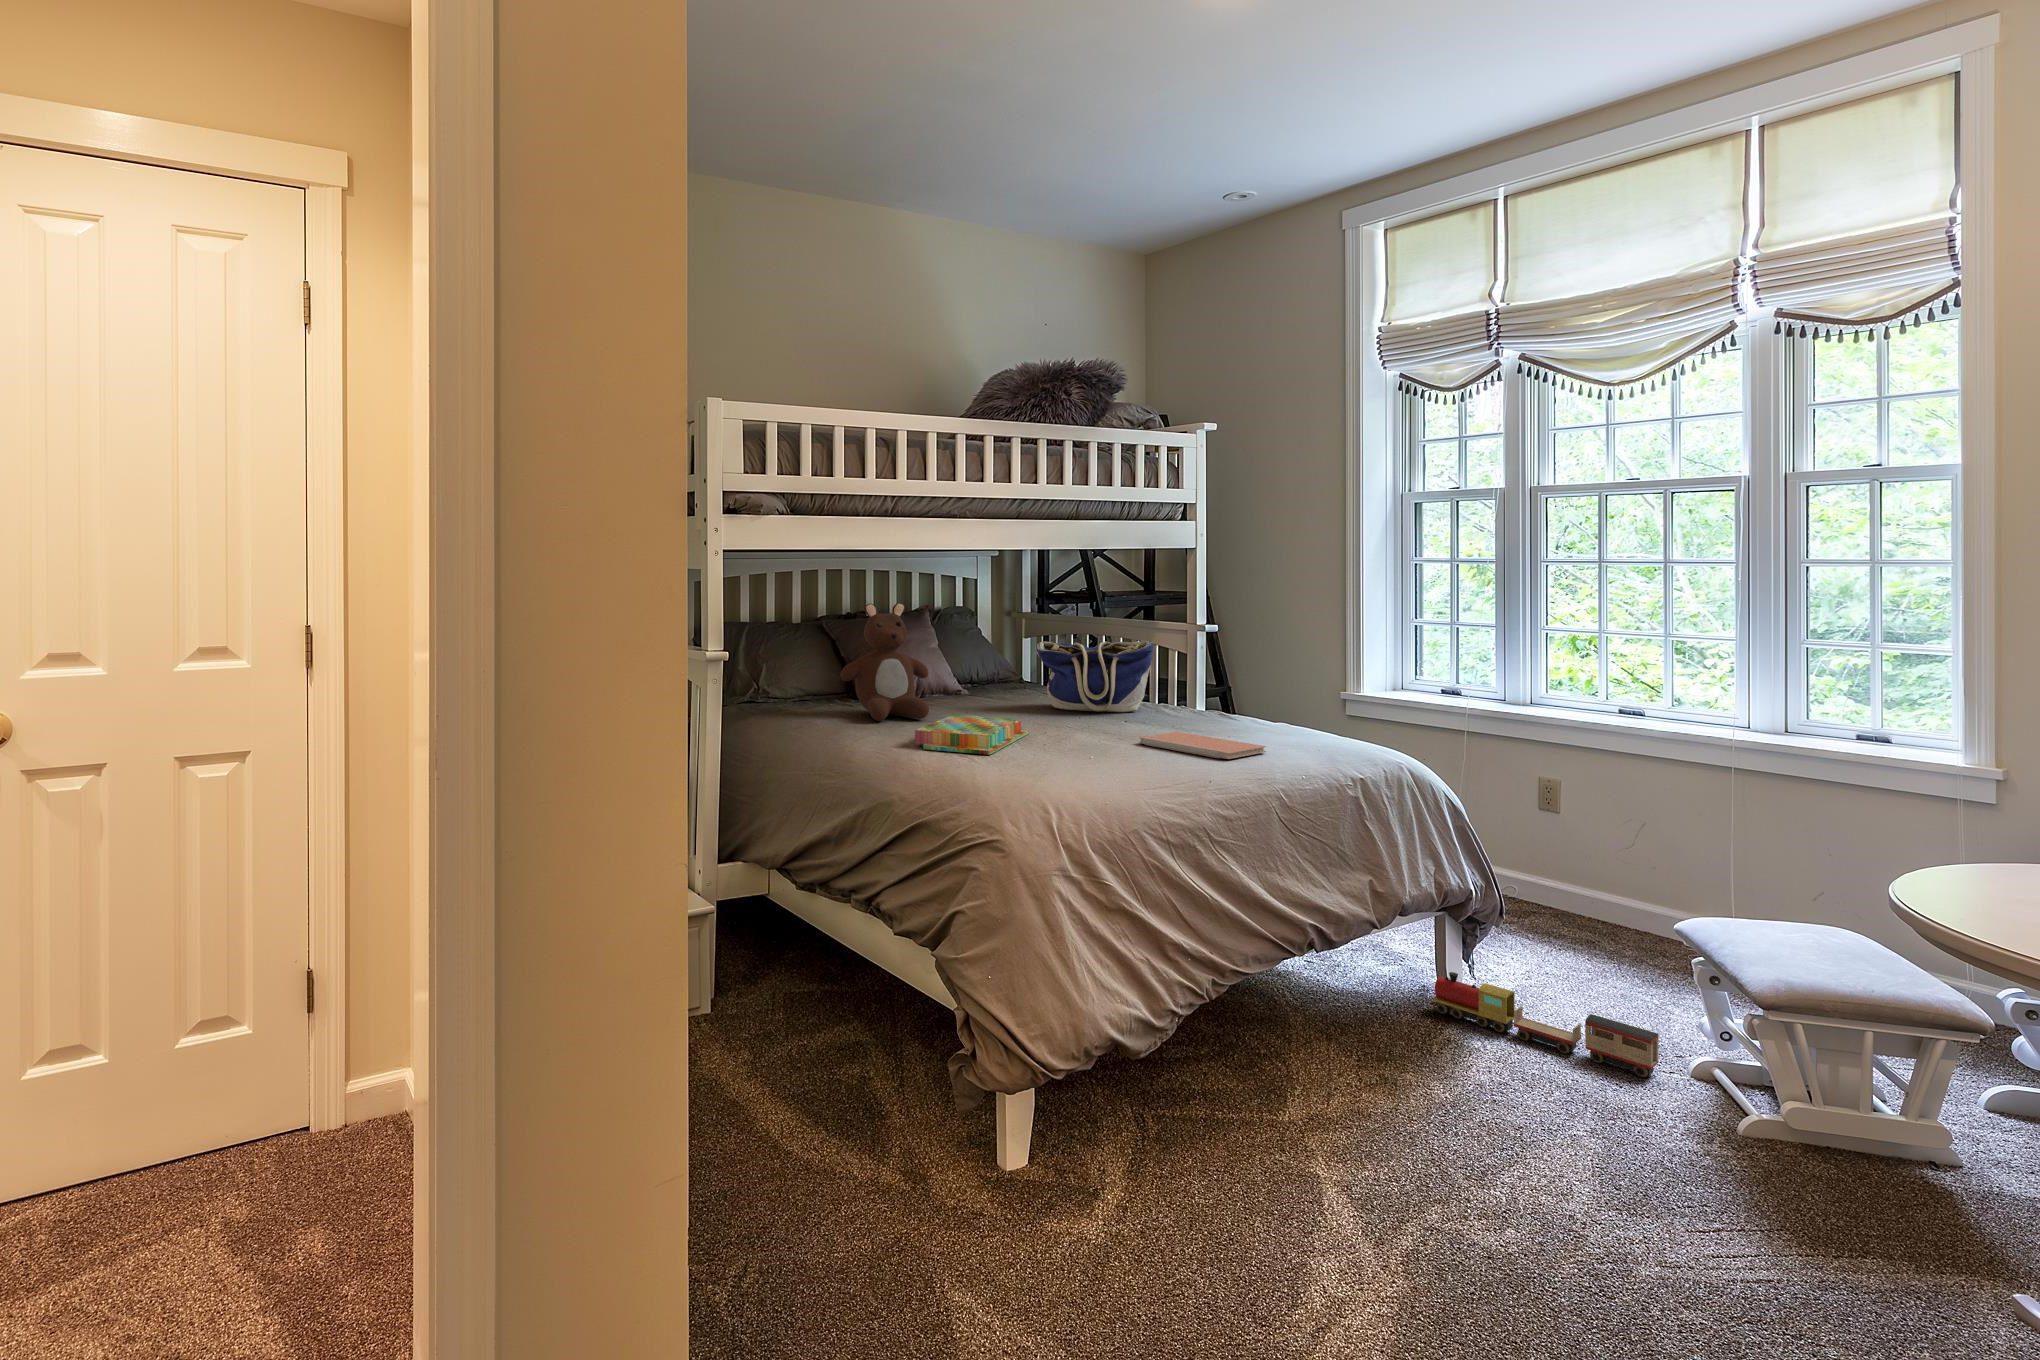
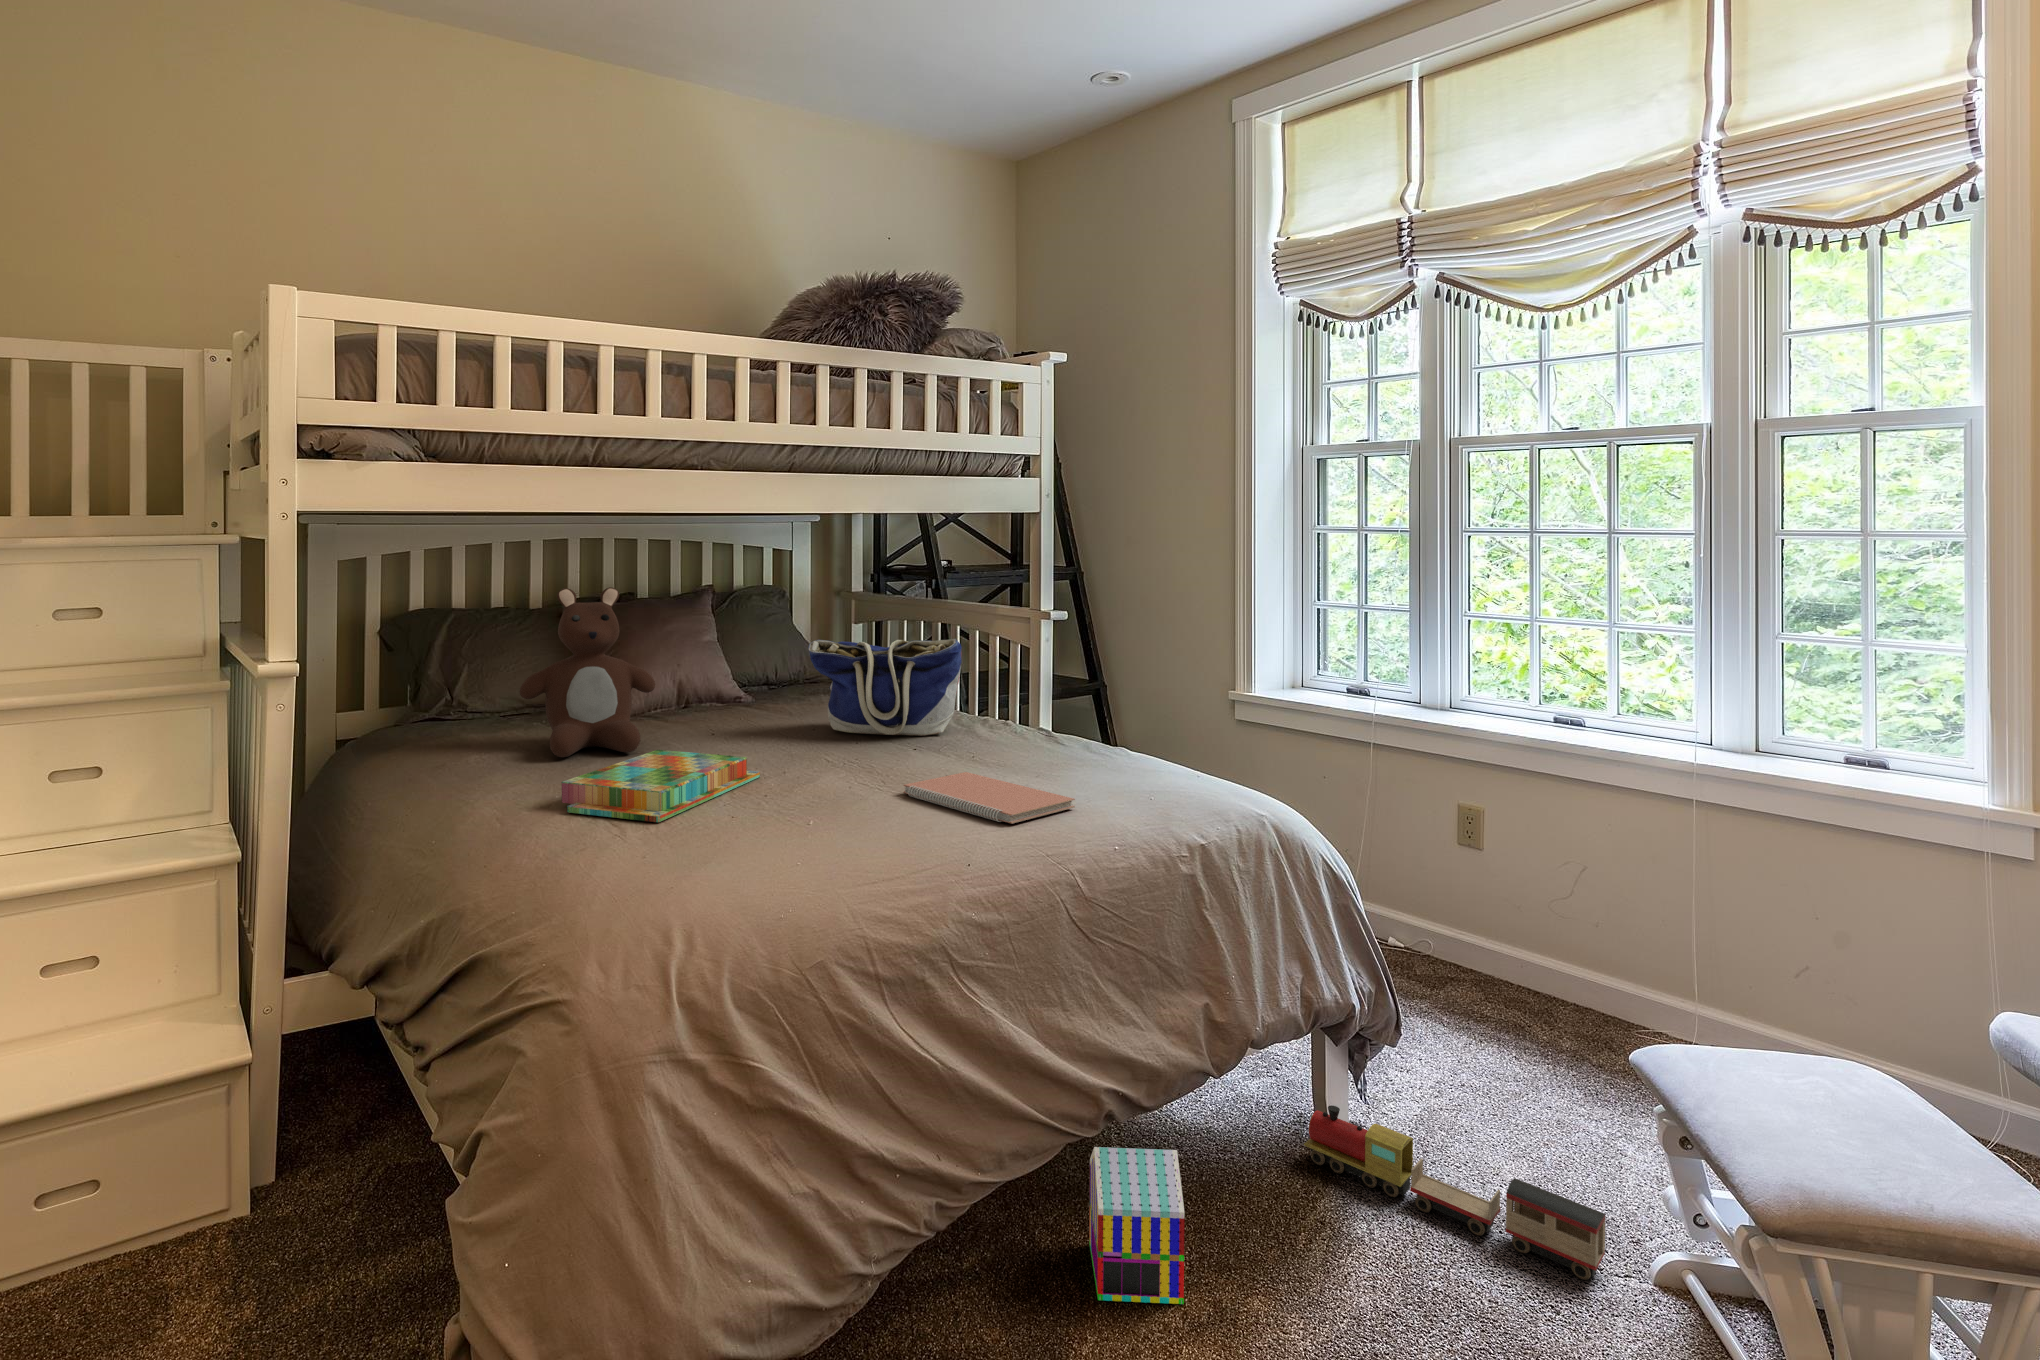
toy house: none [1284,974,1357,1076] -> present [1089,1147,1185,1304]

